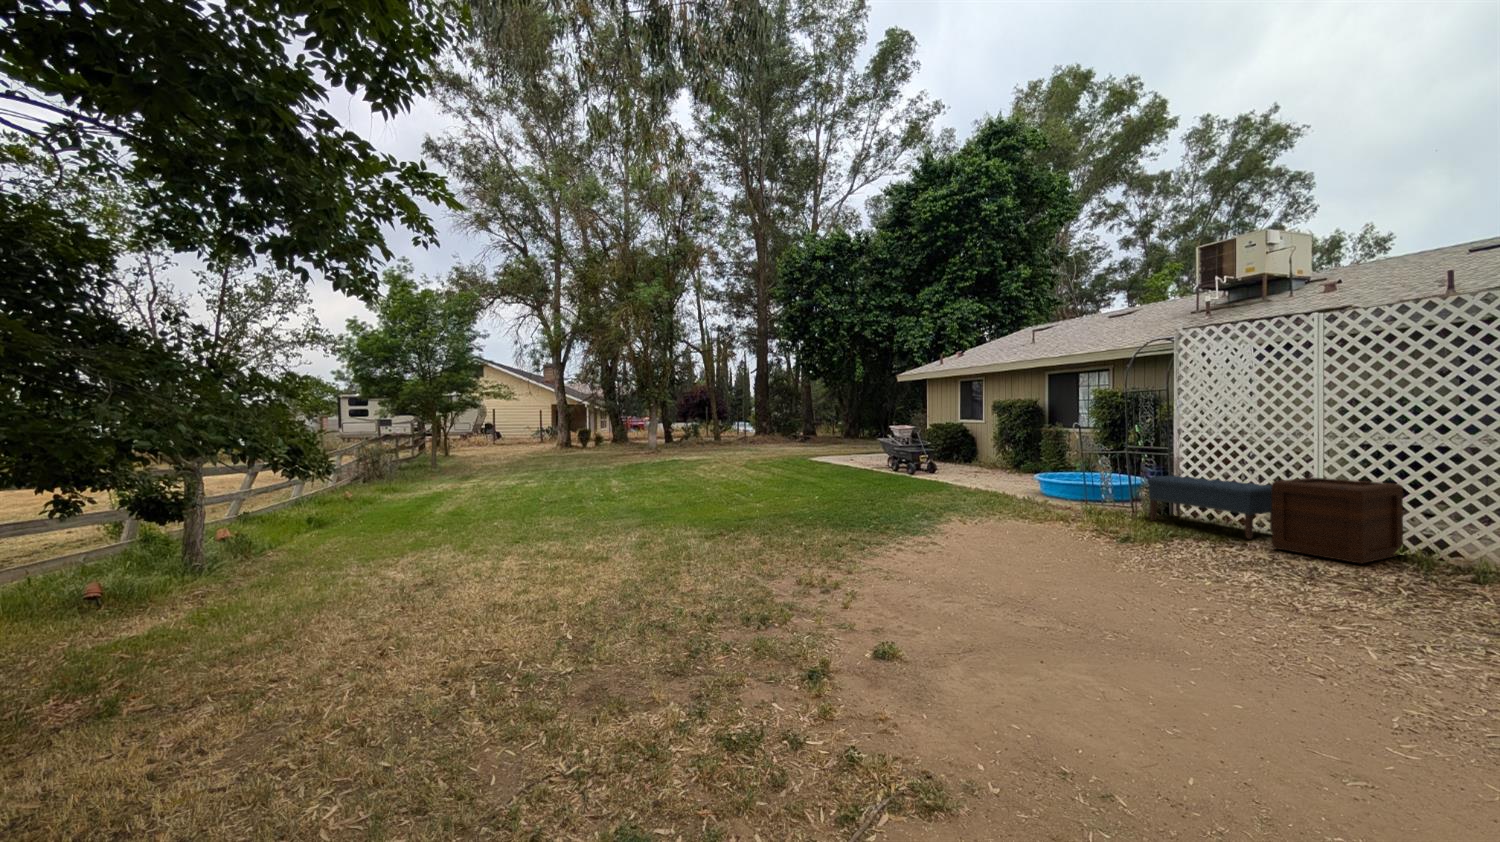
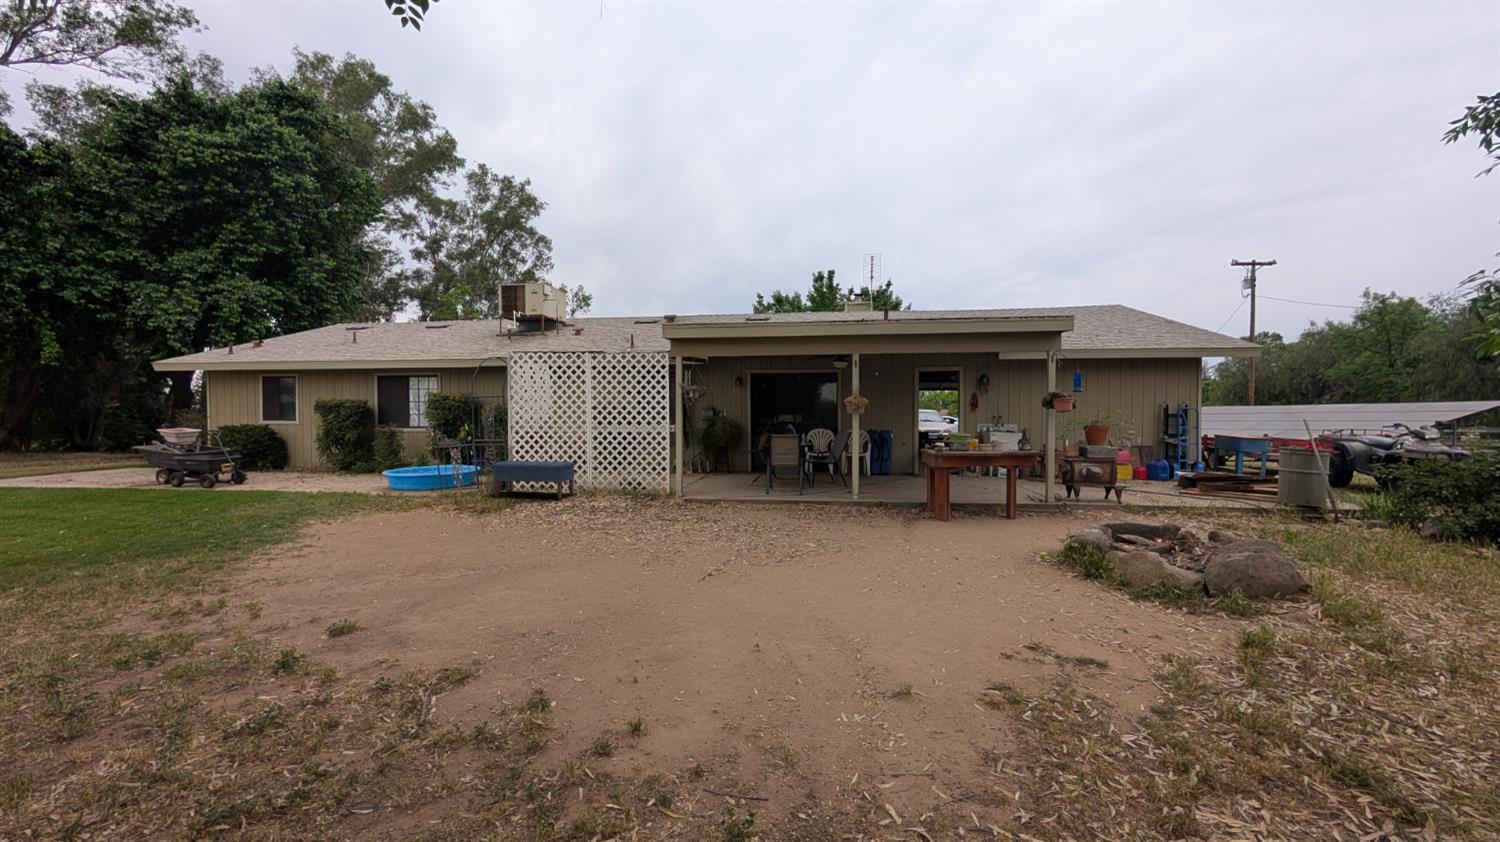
wooden crate: present [1272,477,1403,564] -> none [573,454,630,503]

